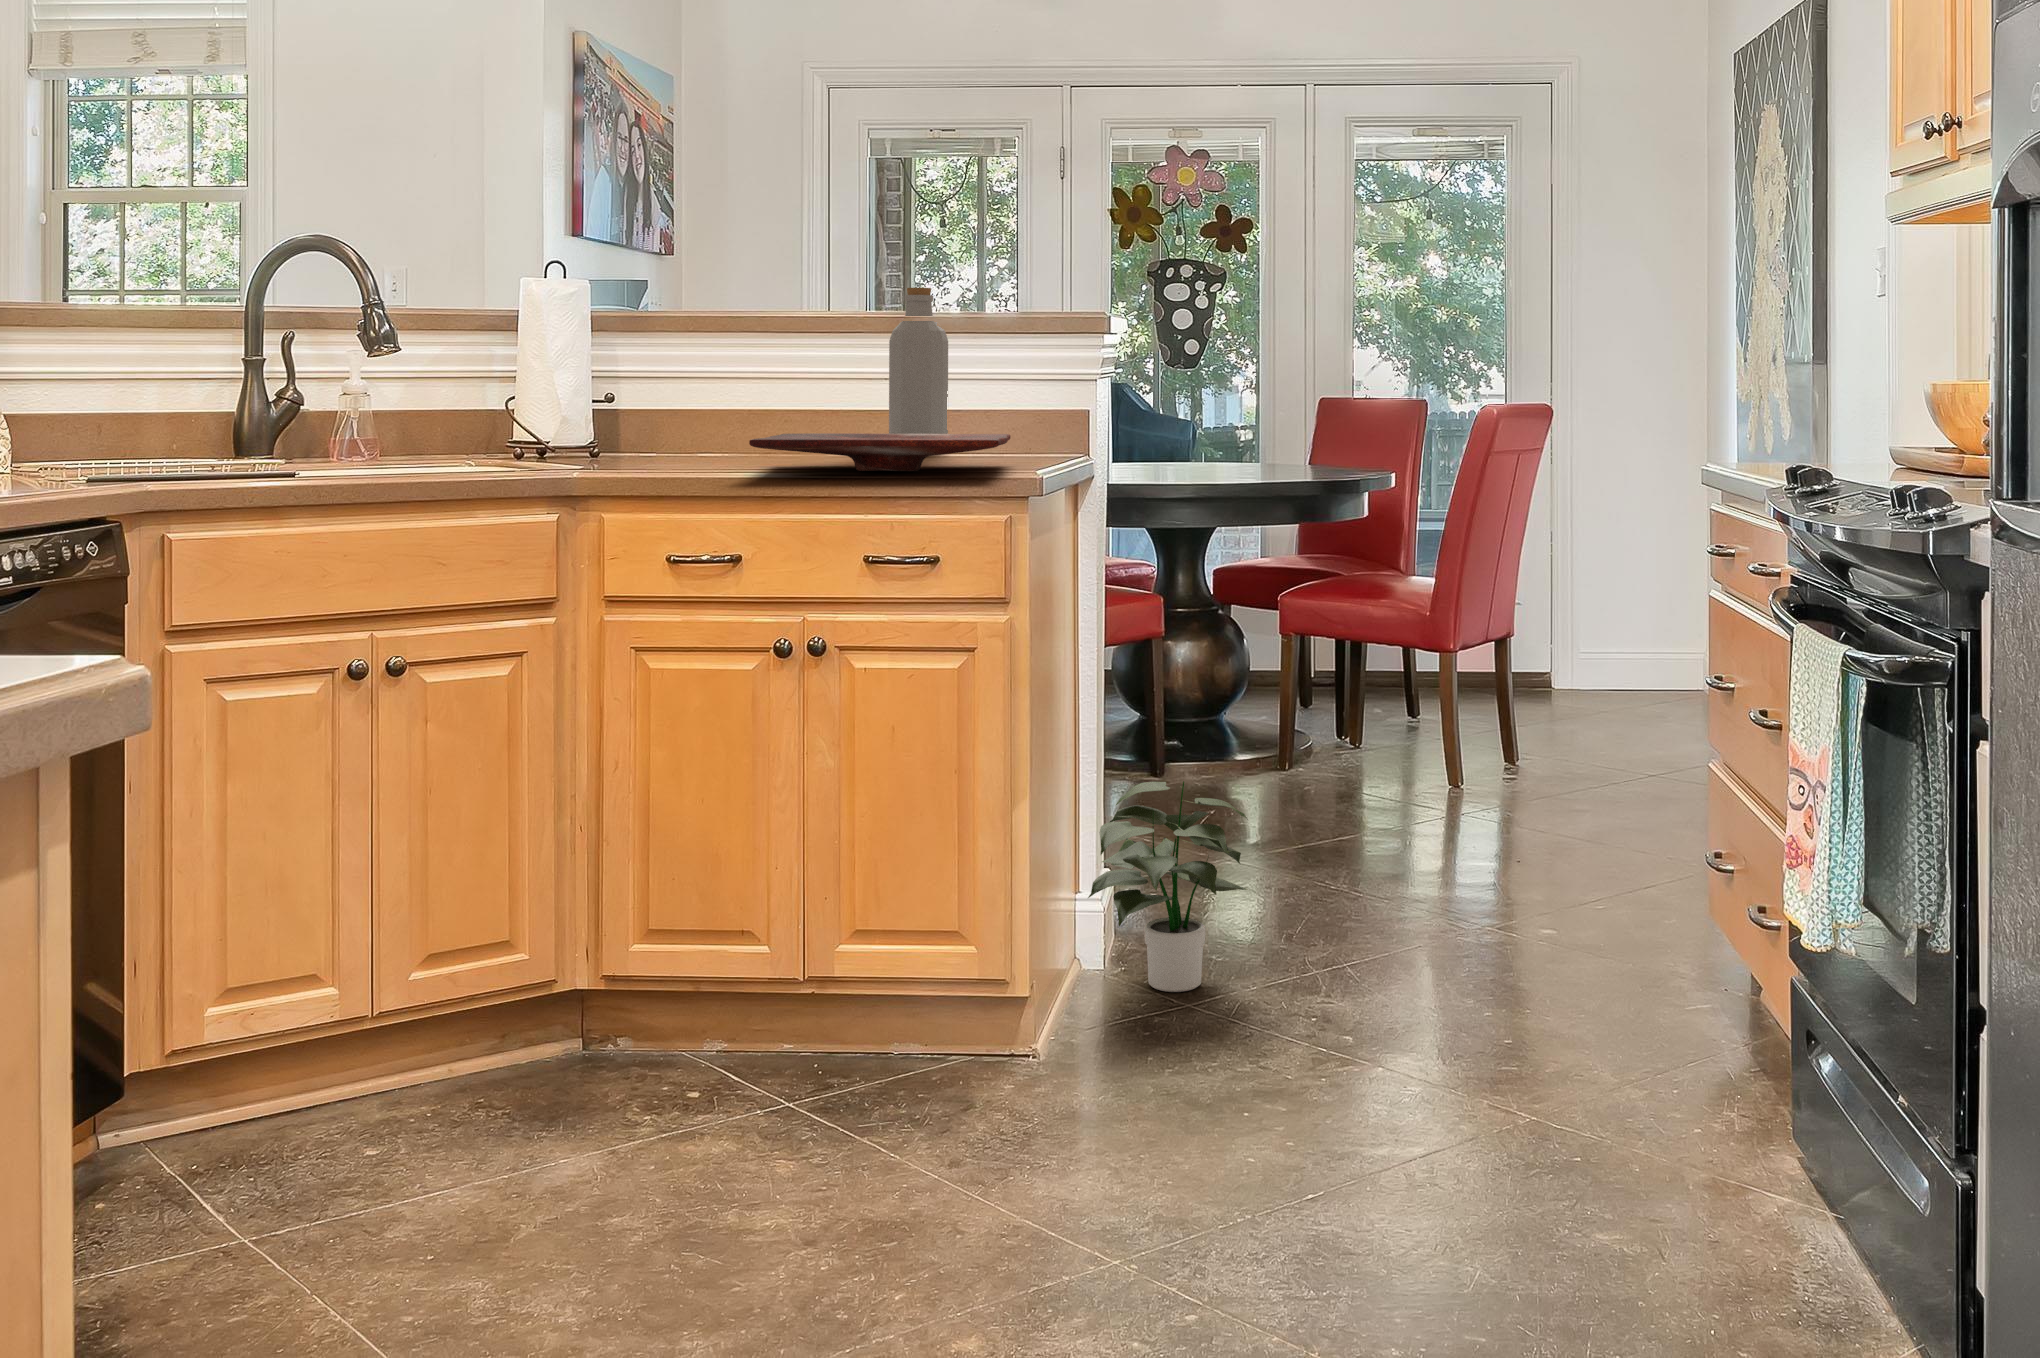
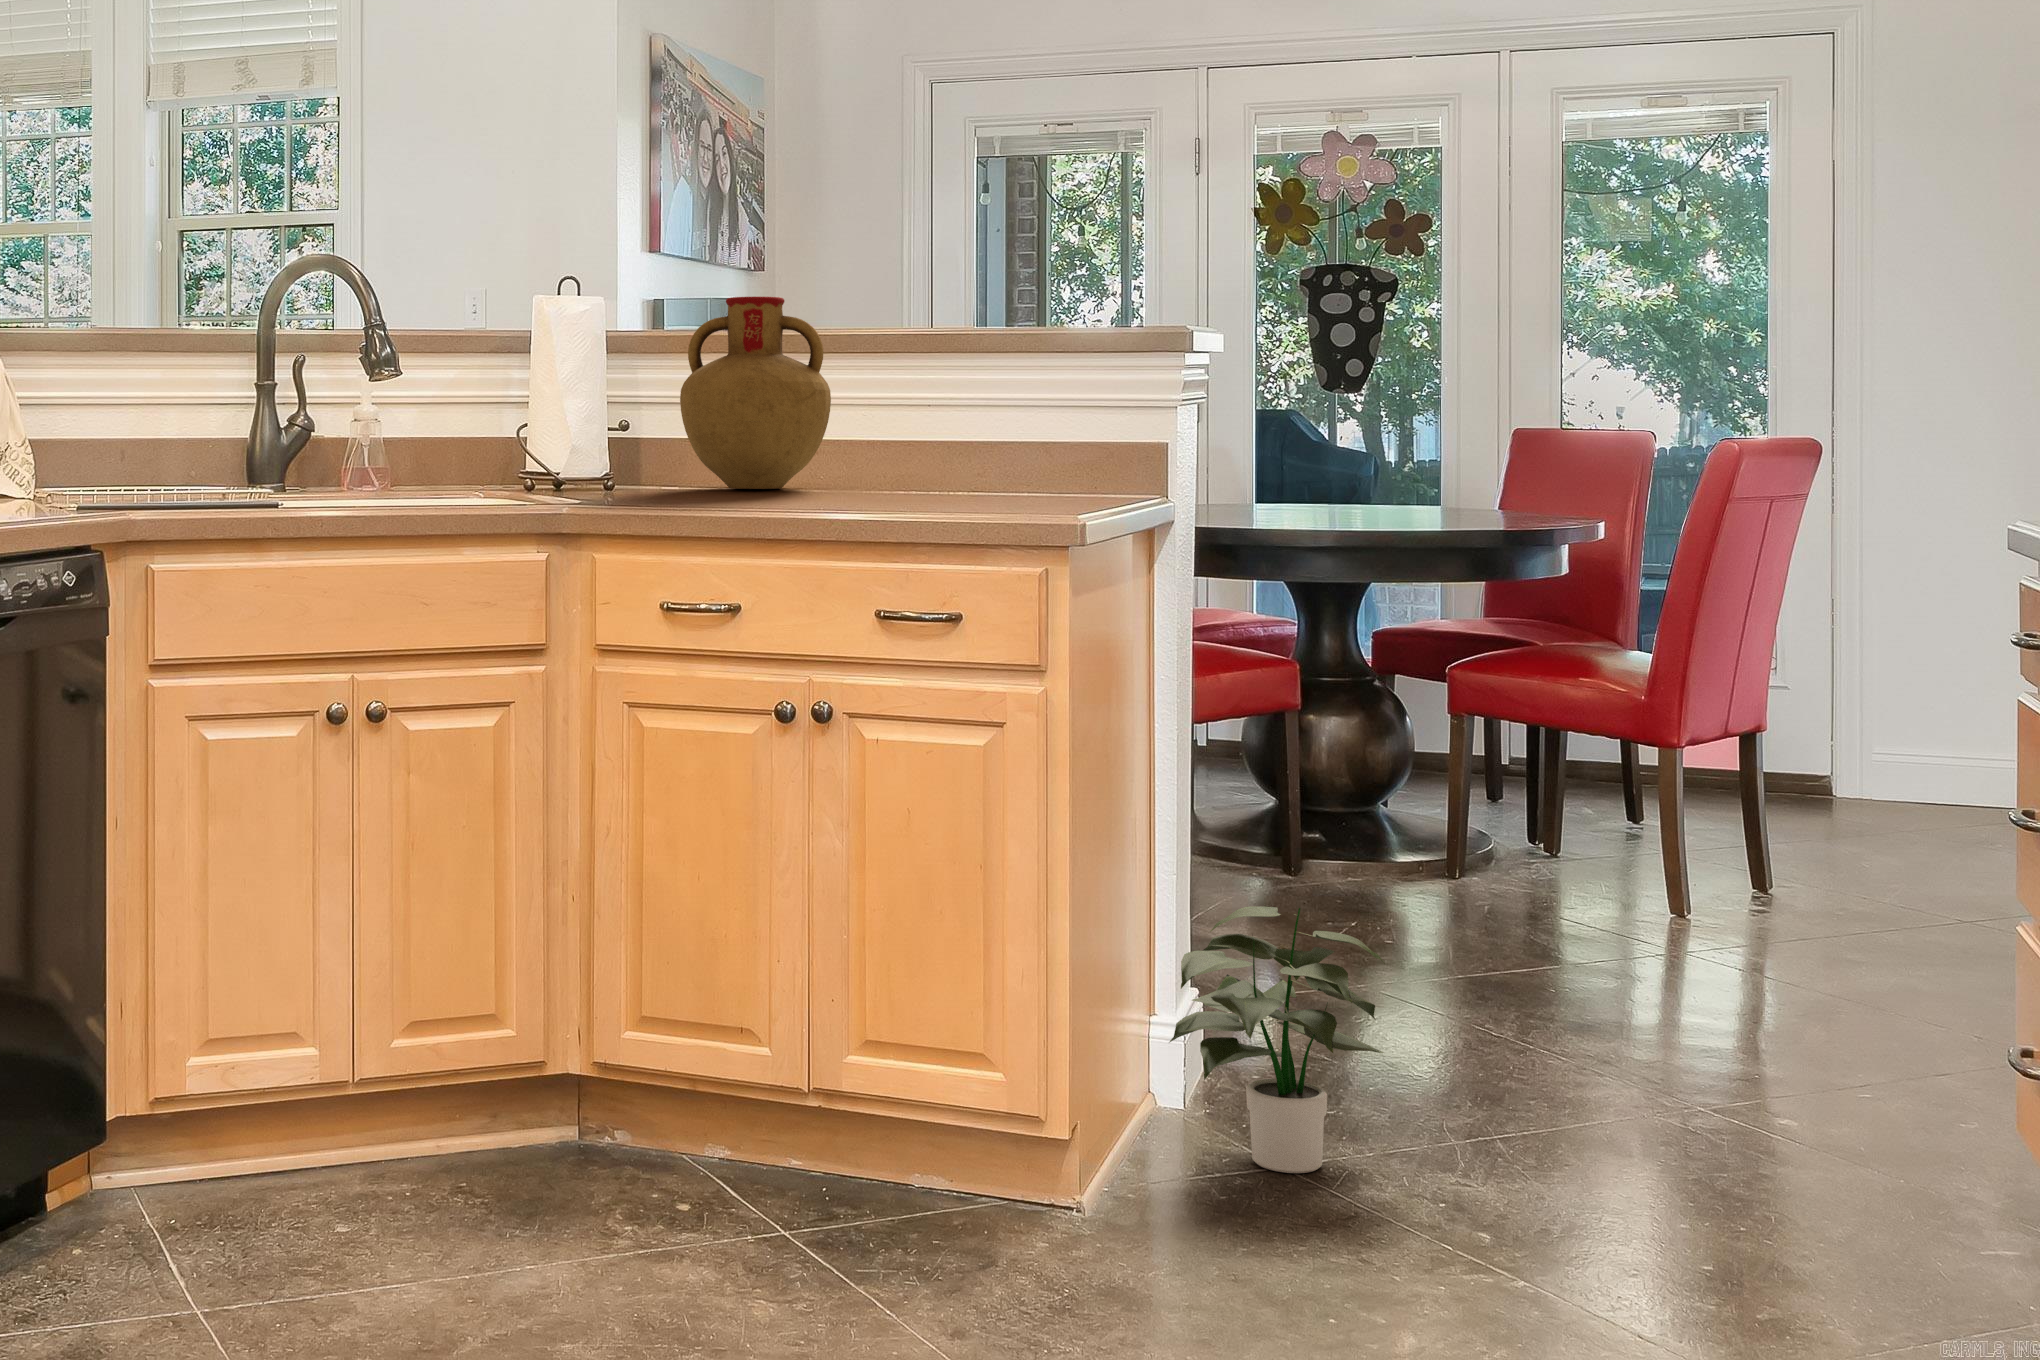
vase: none [669,287,804,454] -> present [680,297,831,489]
bottle: present [889,288,948,434] -> none [930,293,1001,488]
cutting board: present [749,433,1011,471] -> none [743,464,1064,507]

